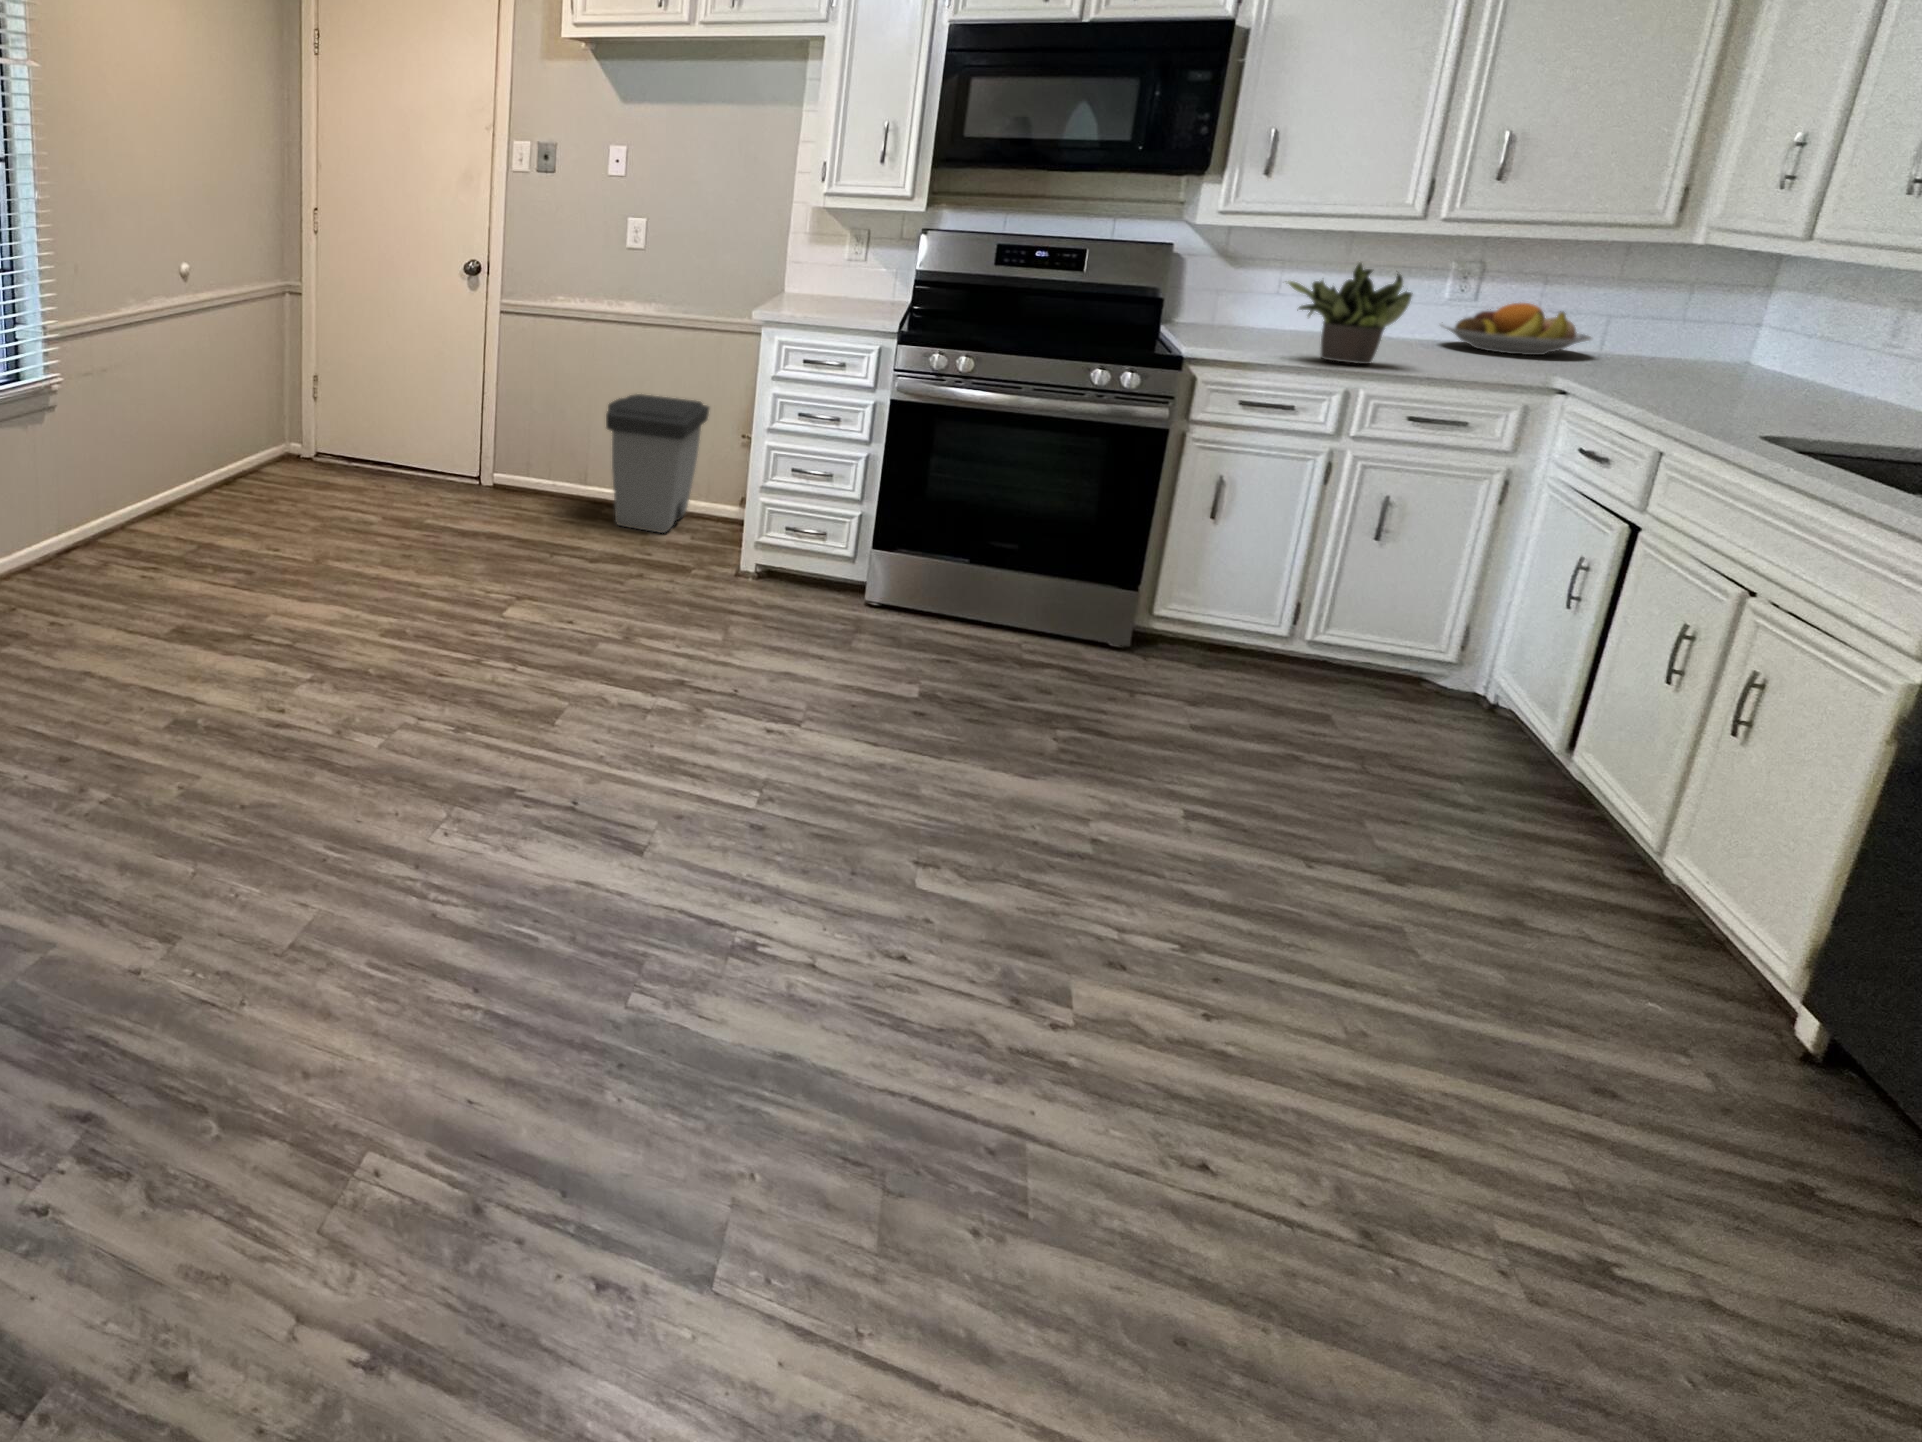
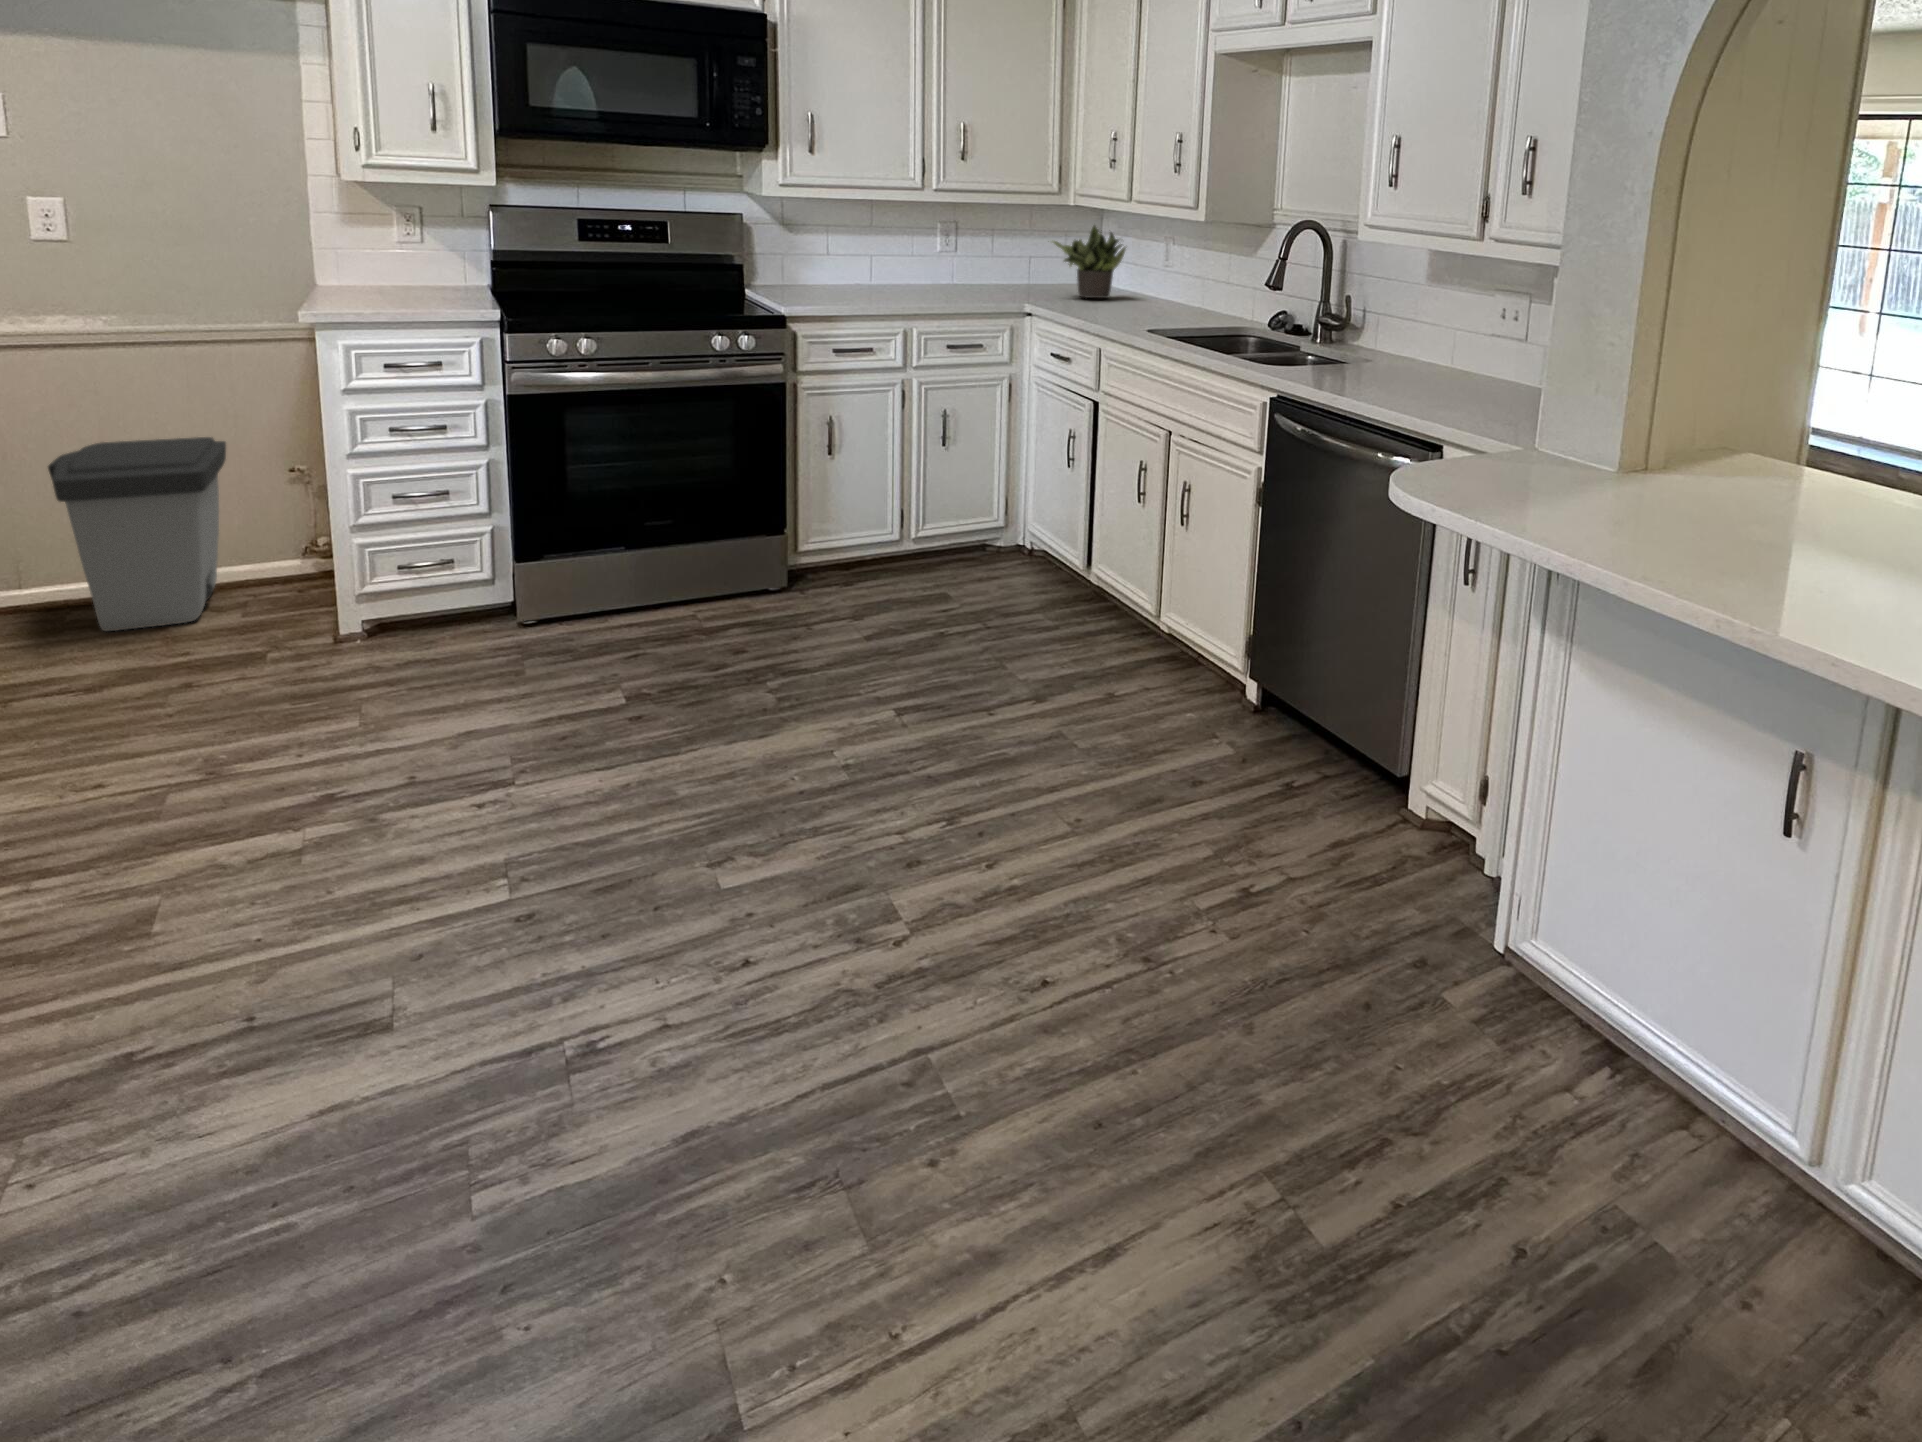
potted plant: present [1288,263,1413,364] -> present [1053,225,1126,298]
fruit bowl: present [1443,303,1591,355] -> none [938,251,1026,289]

